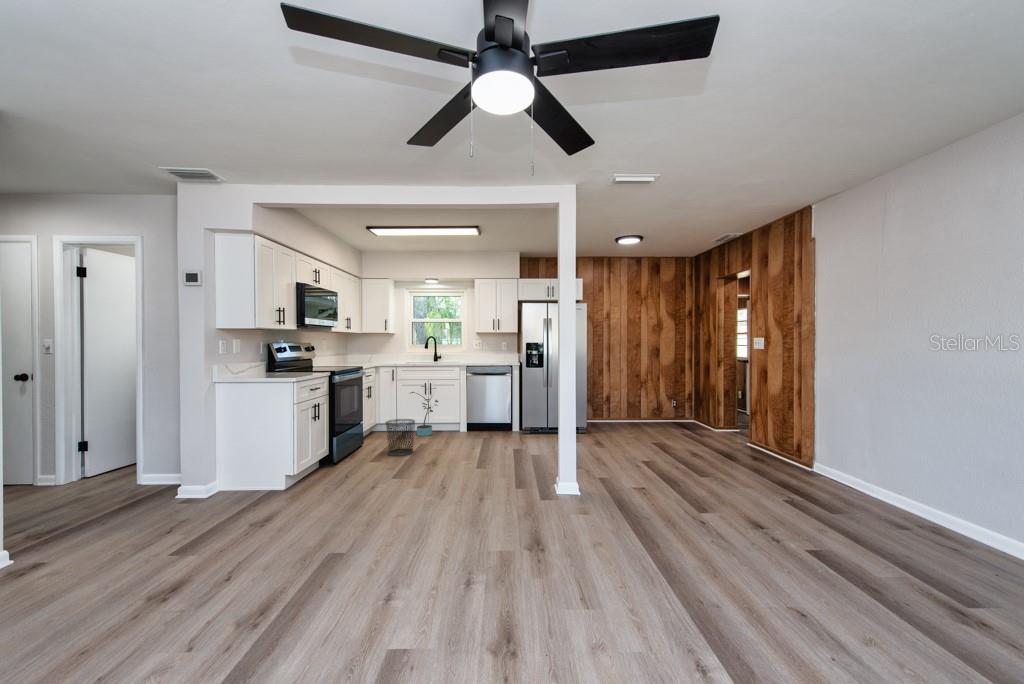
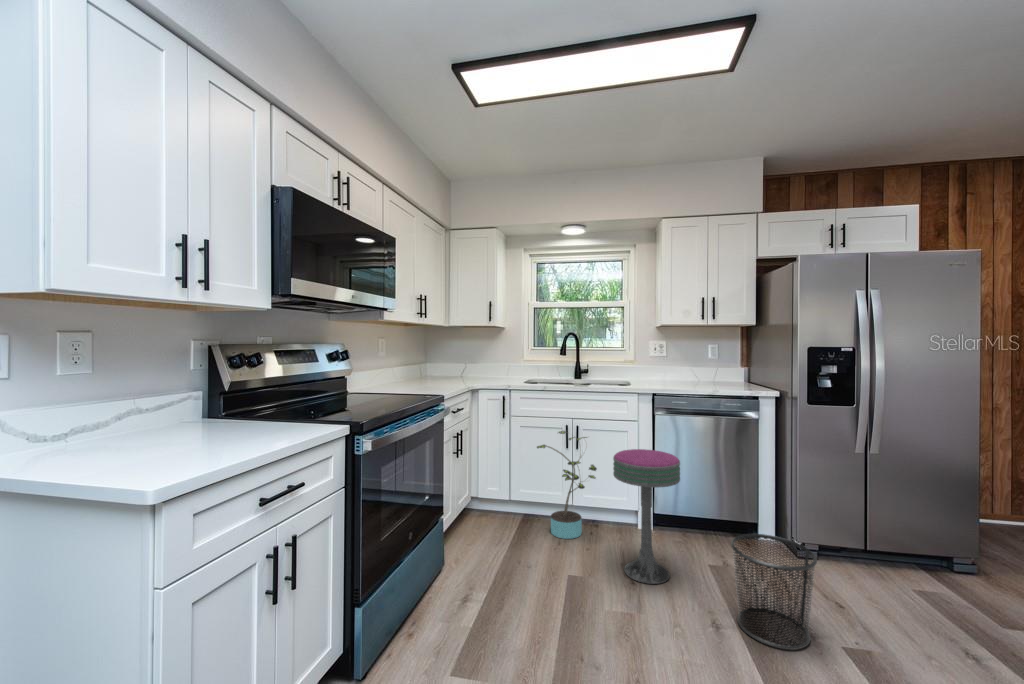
bar stool: none [442,389,470,444] -> present [613,449,680,584]
waste bin: present [386,419,415,456] -> present [731,534,817,650]

